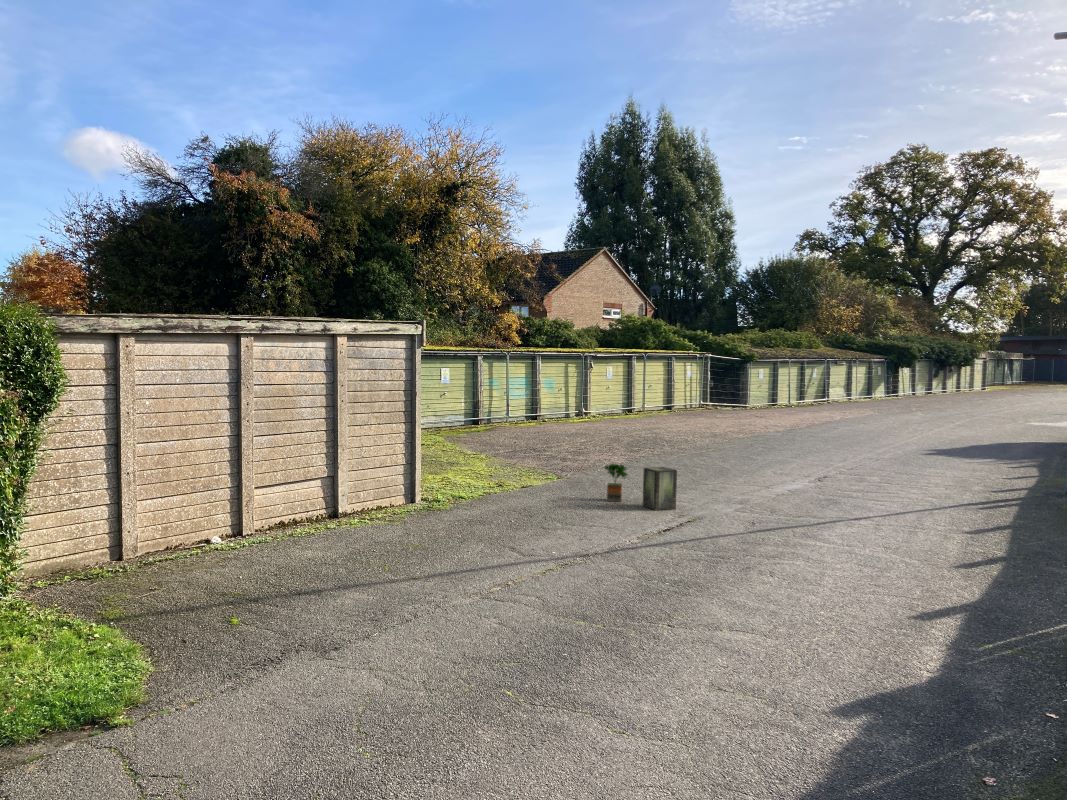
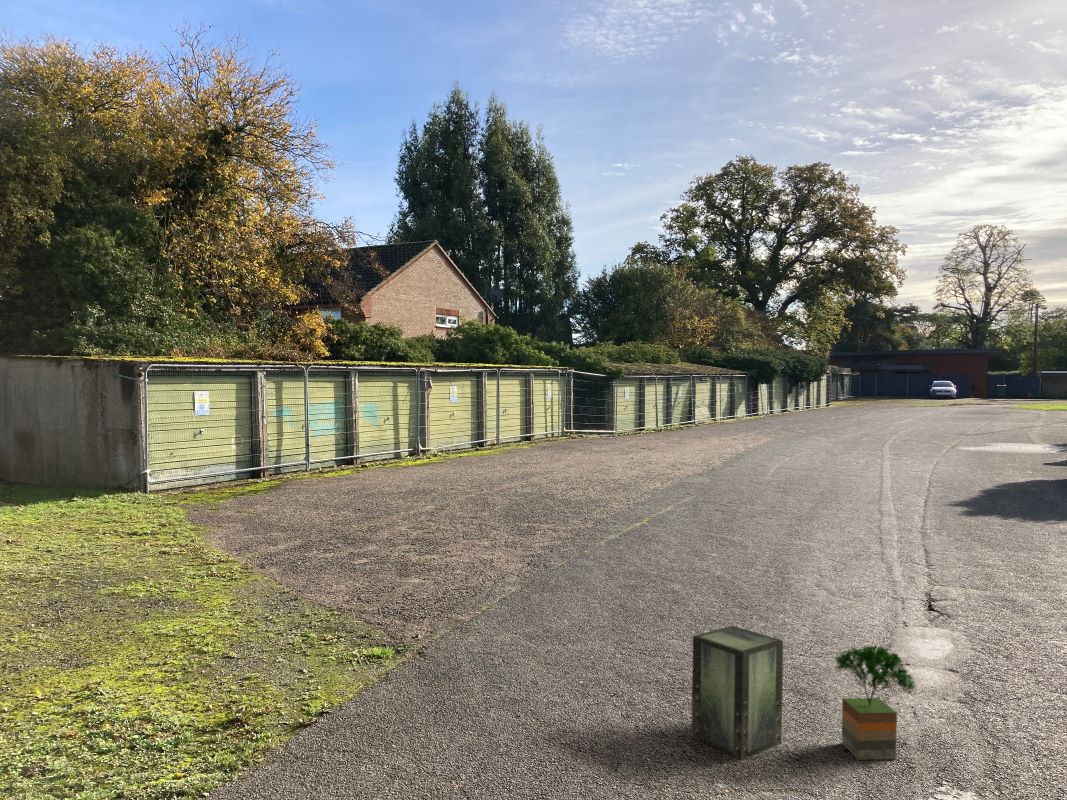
potted tree: present [605,464,628,502] -> present [835,645,916,760]

